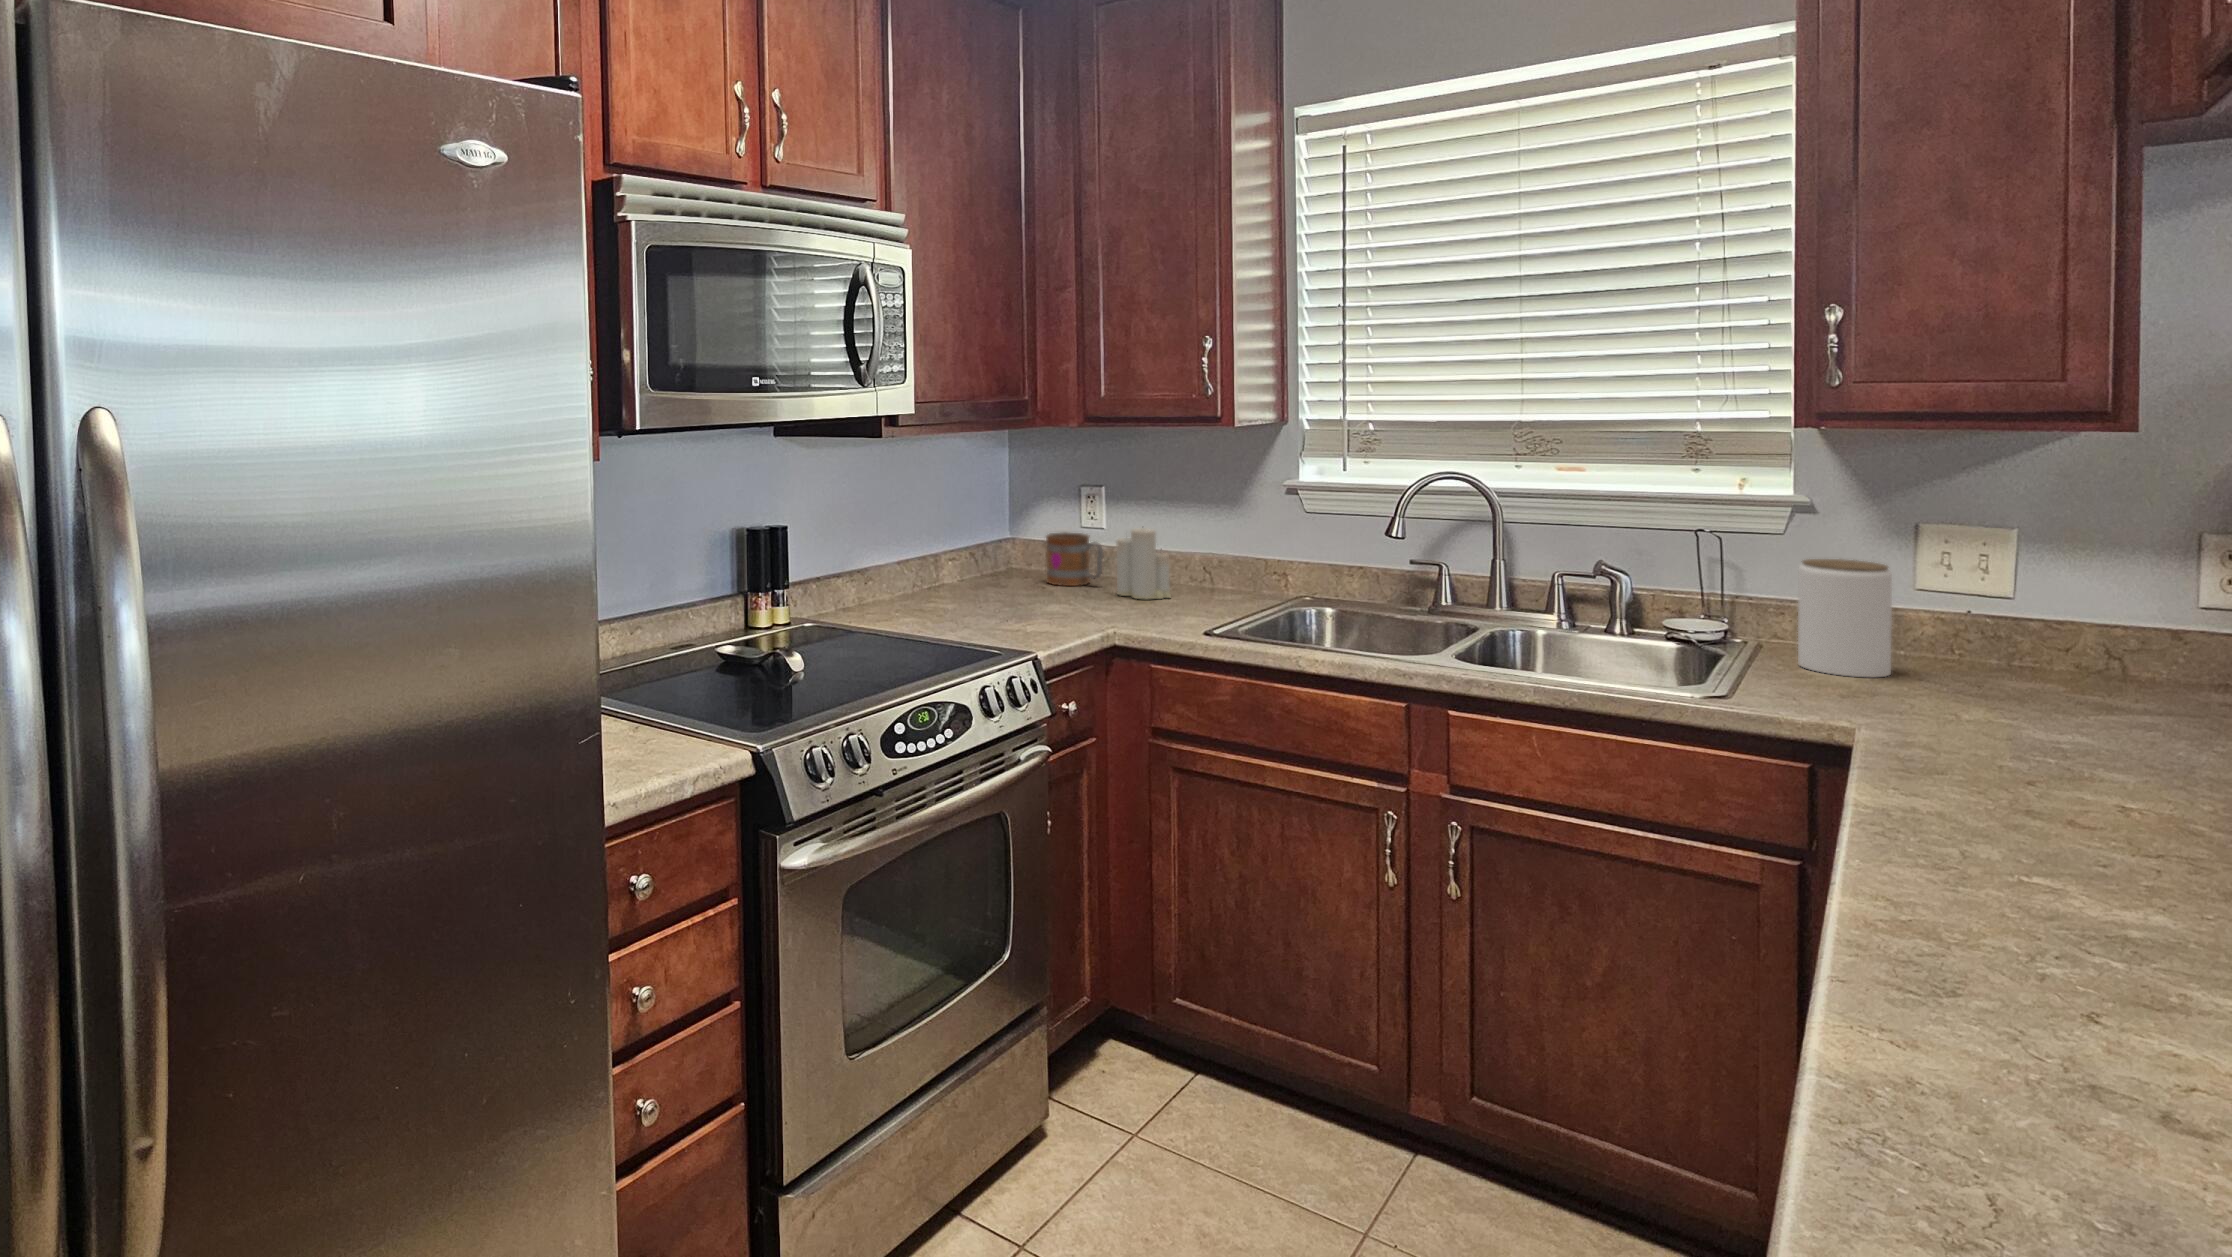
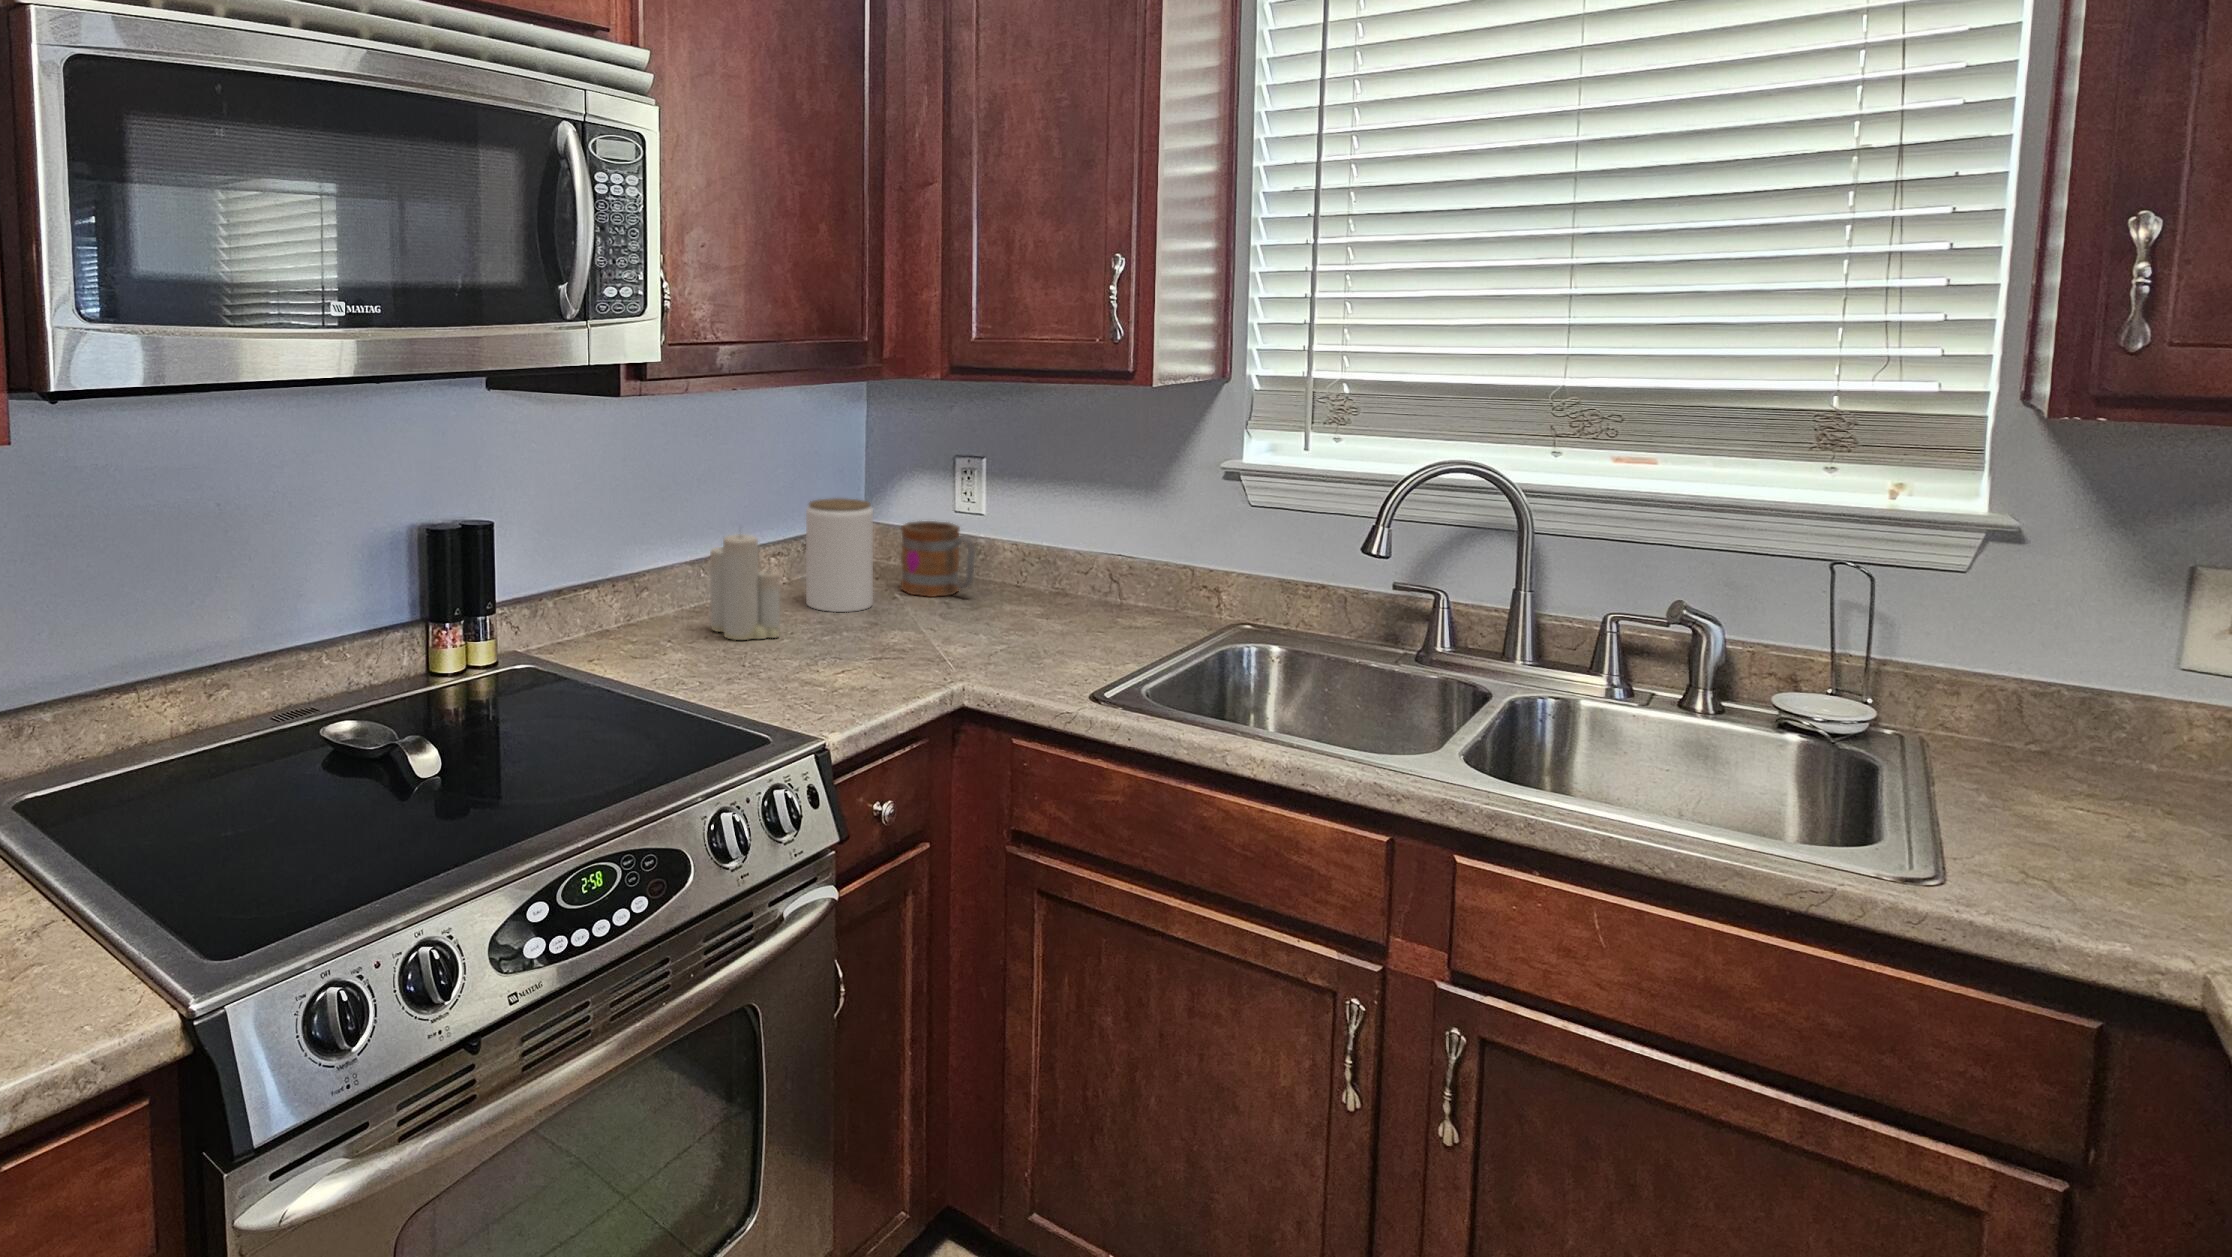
candle: present [1117,528,1171,599] -> present [710,534,780,640]
jar: present [1798,559,1892,677] -> present [806,498,873,612]

